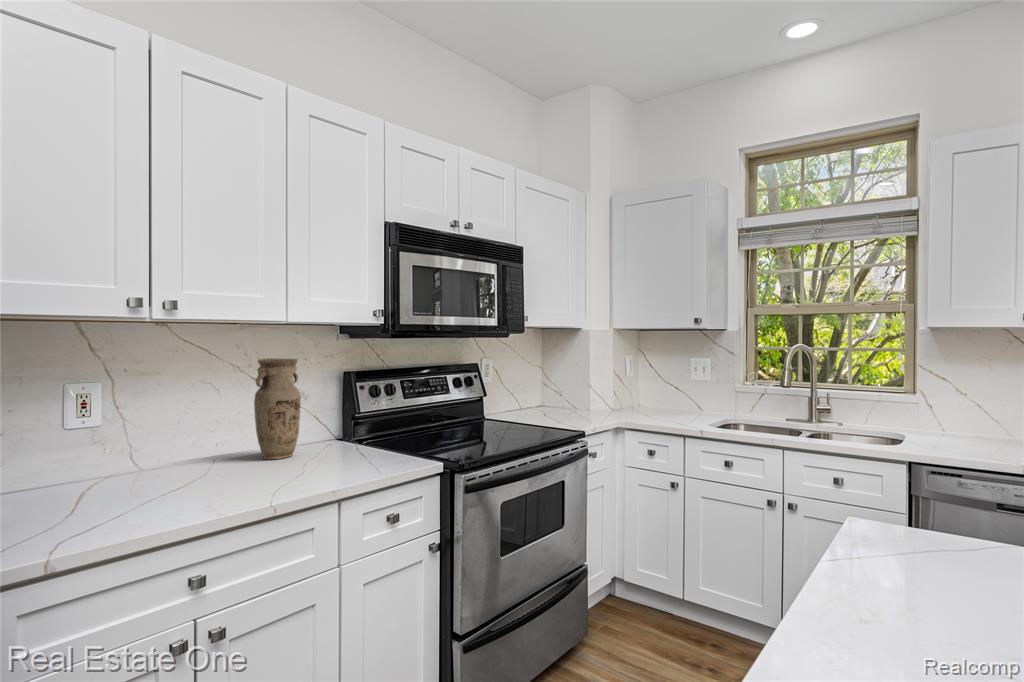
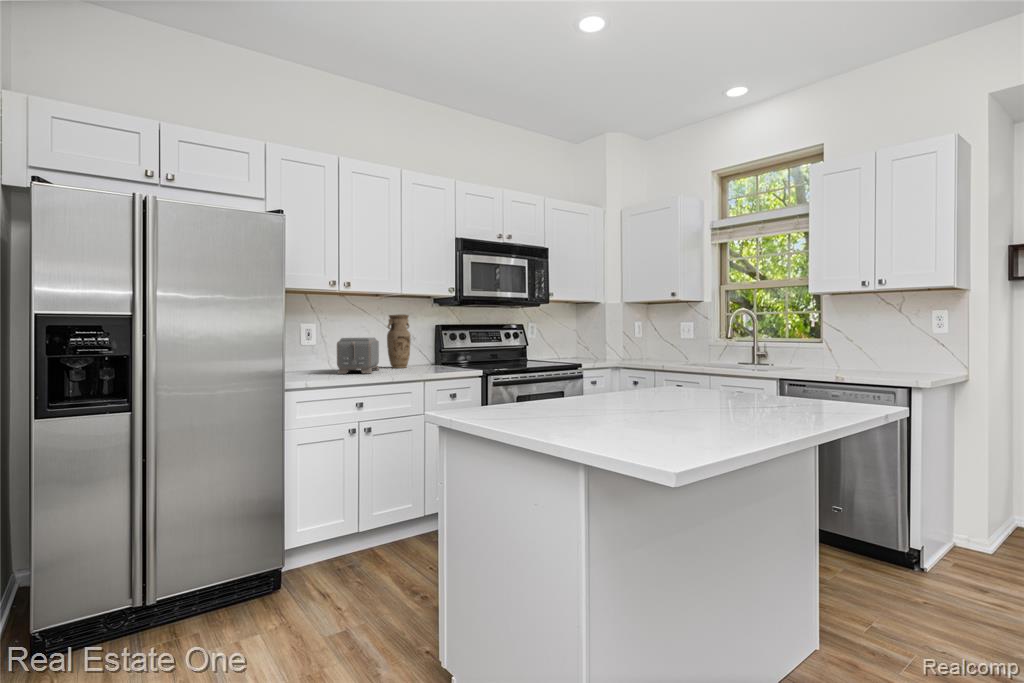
toaster: none [136,409,239,503] -> present [337,338,379,374]

